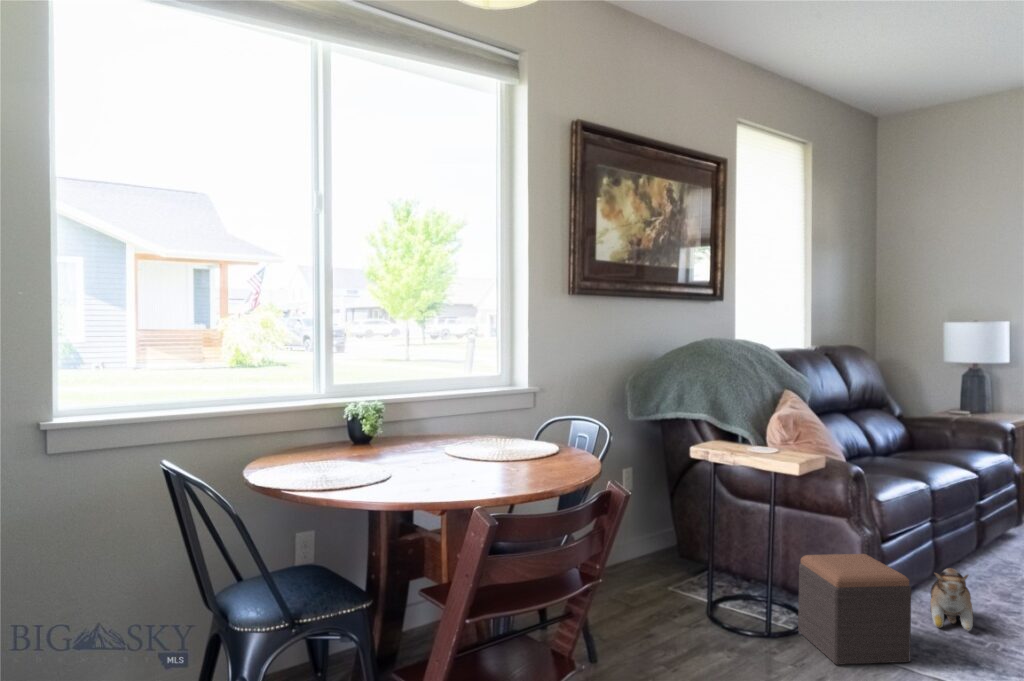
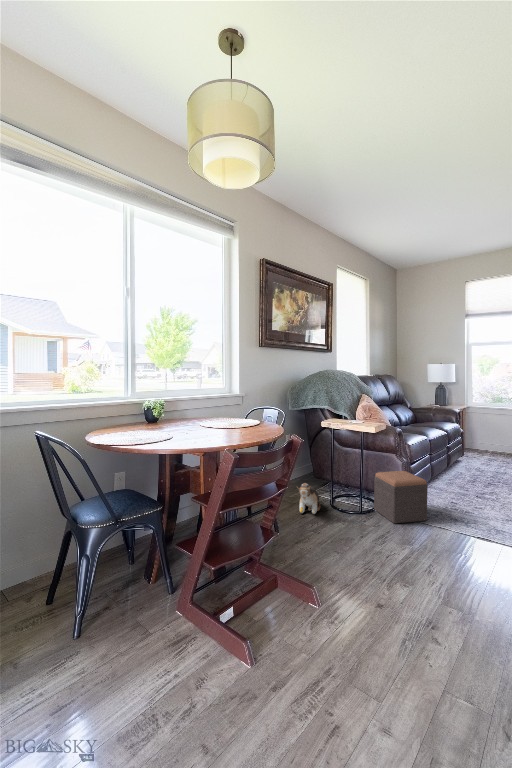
plush toy: present [930,568,973,630] -> present [298,483,321,514]

